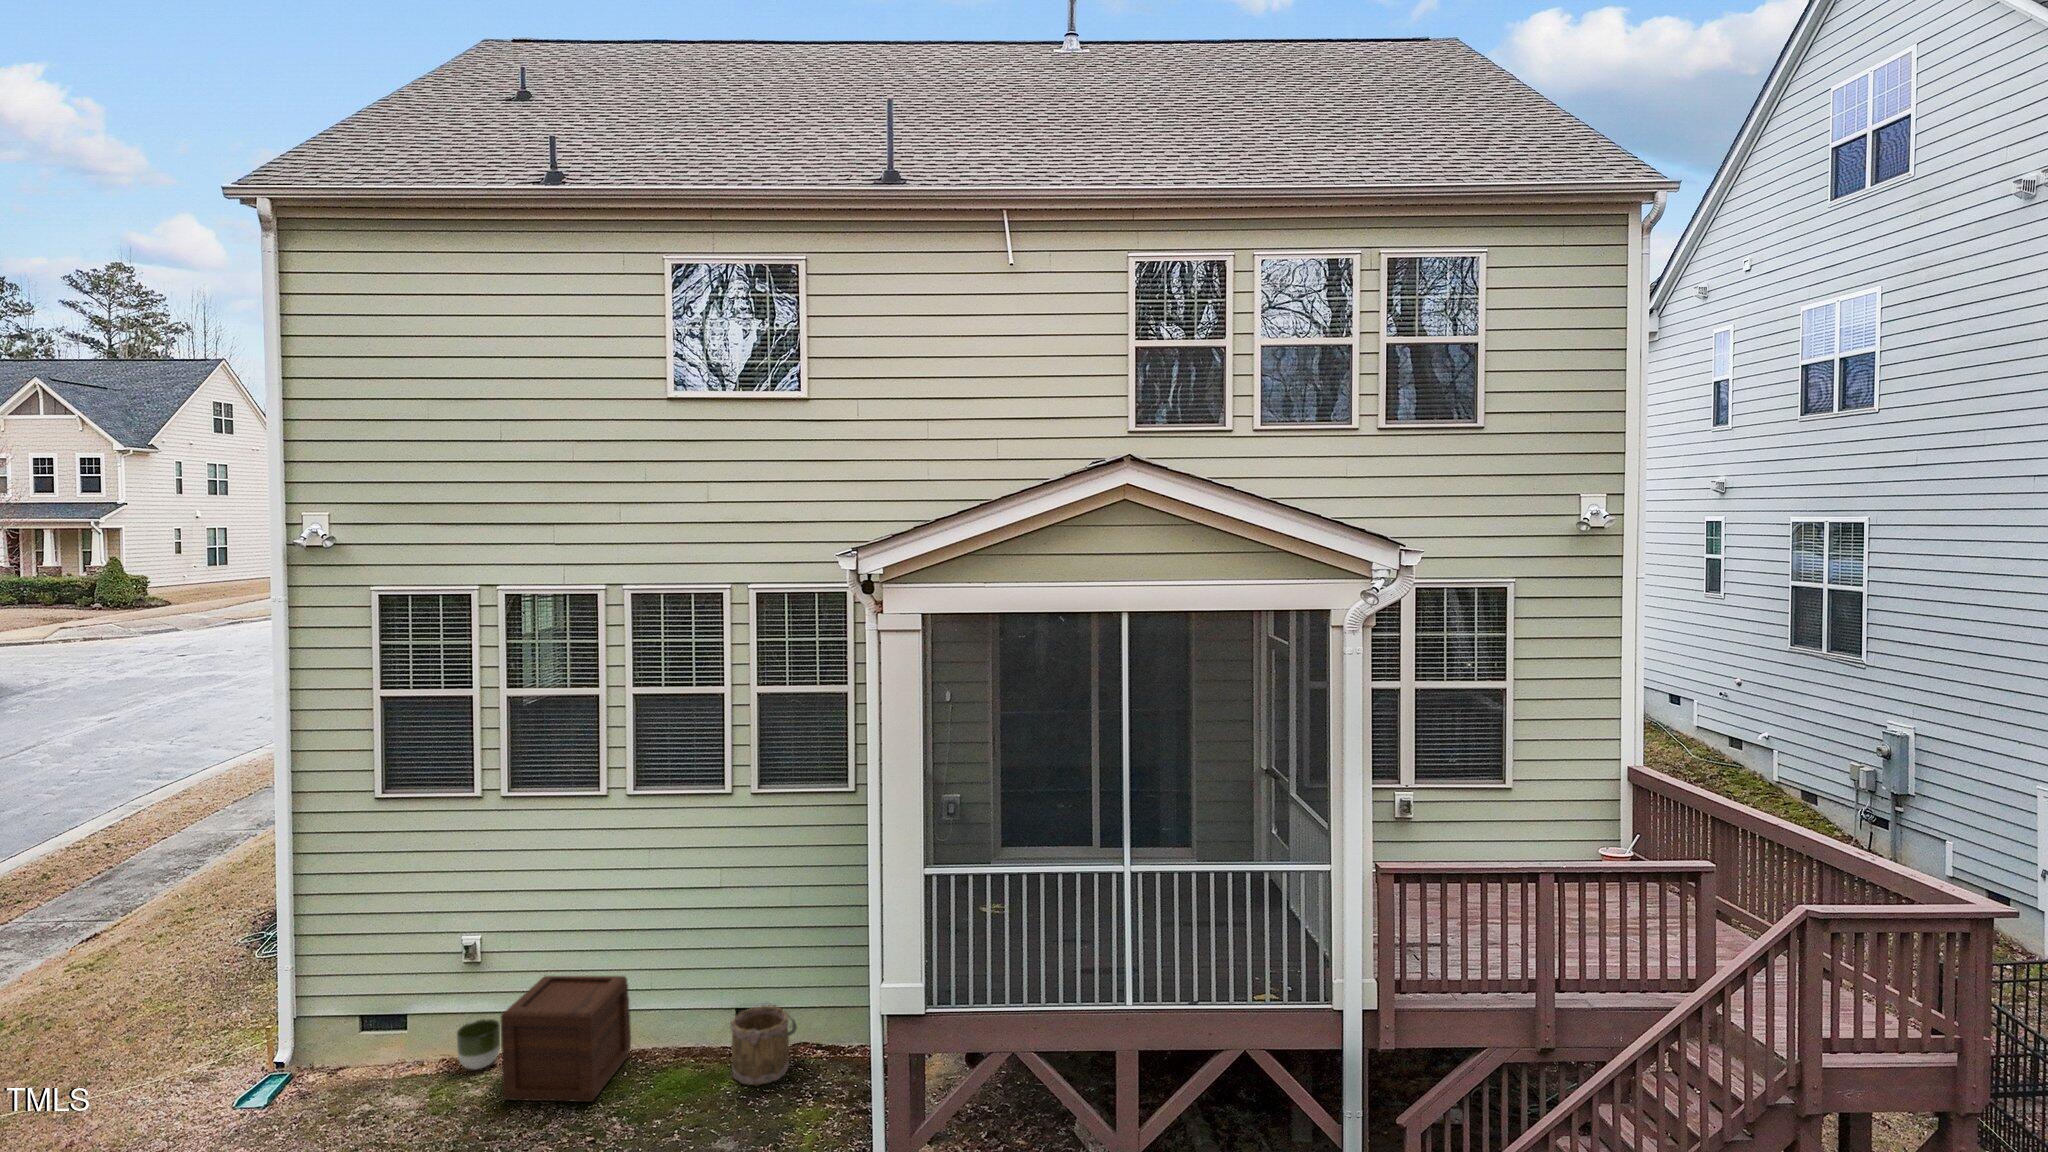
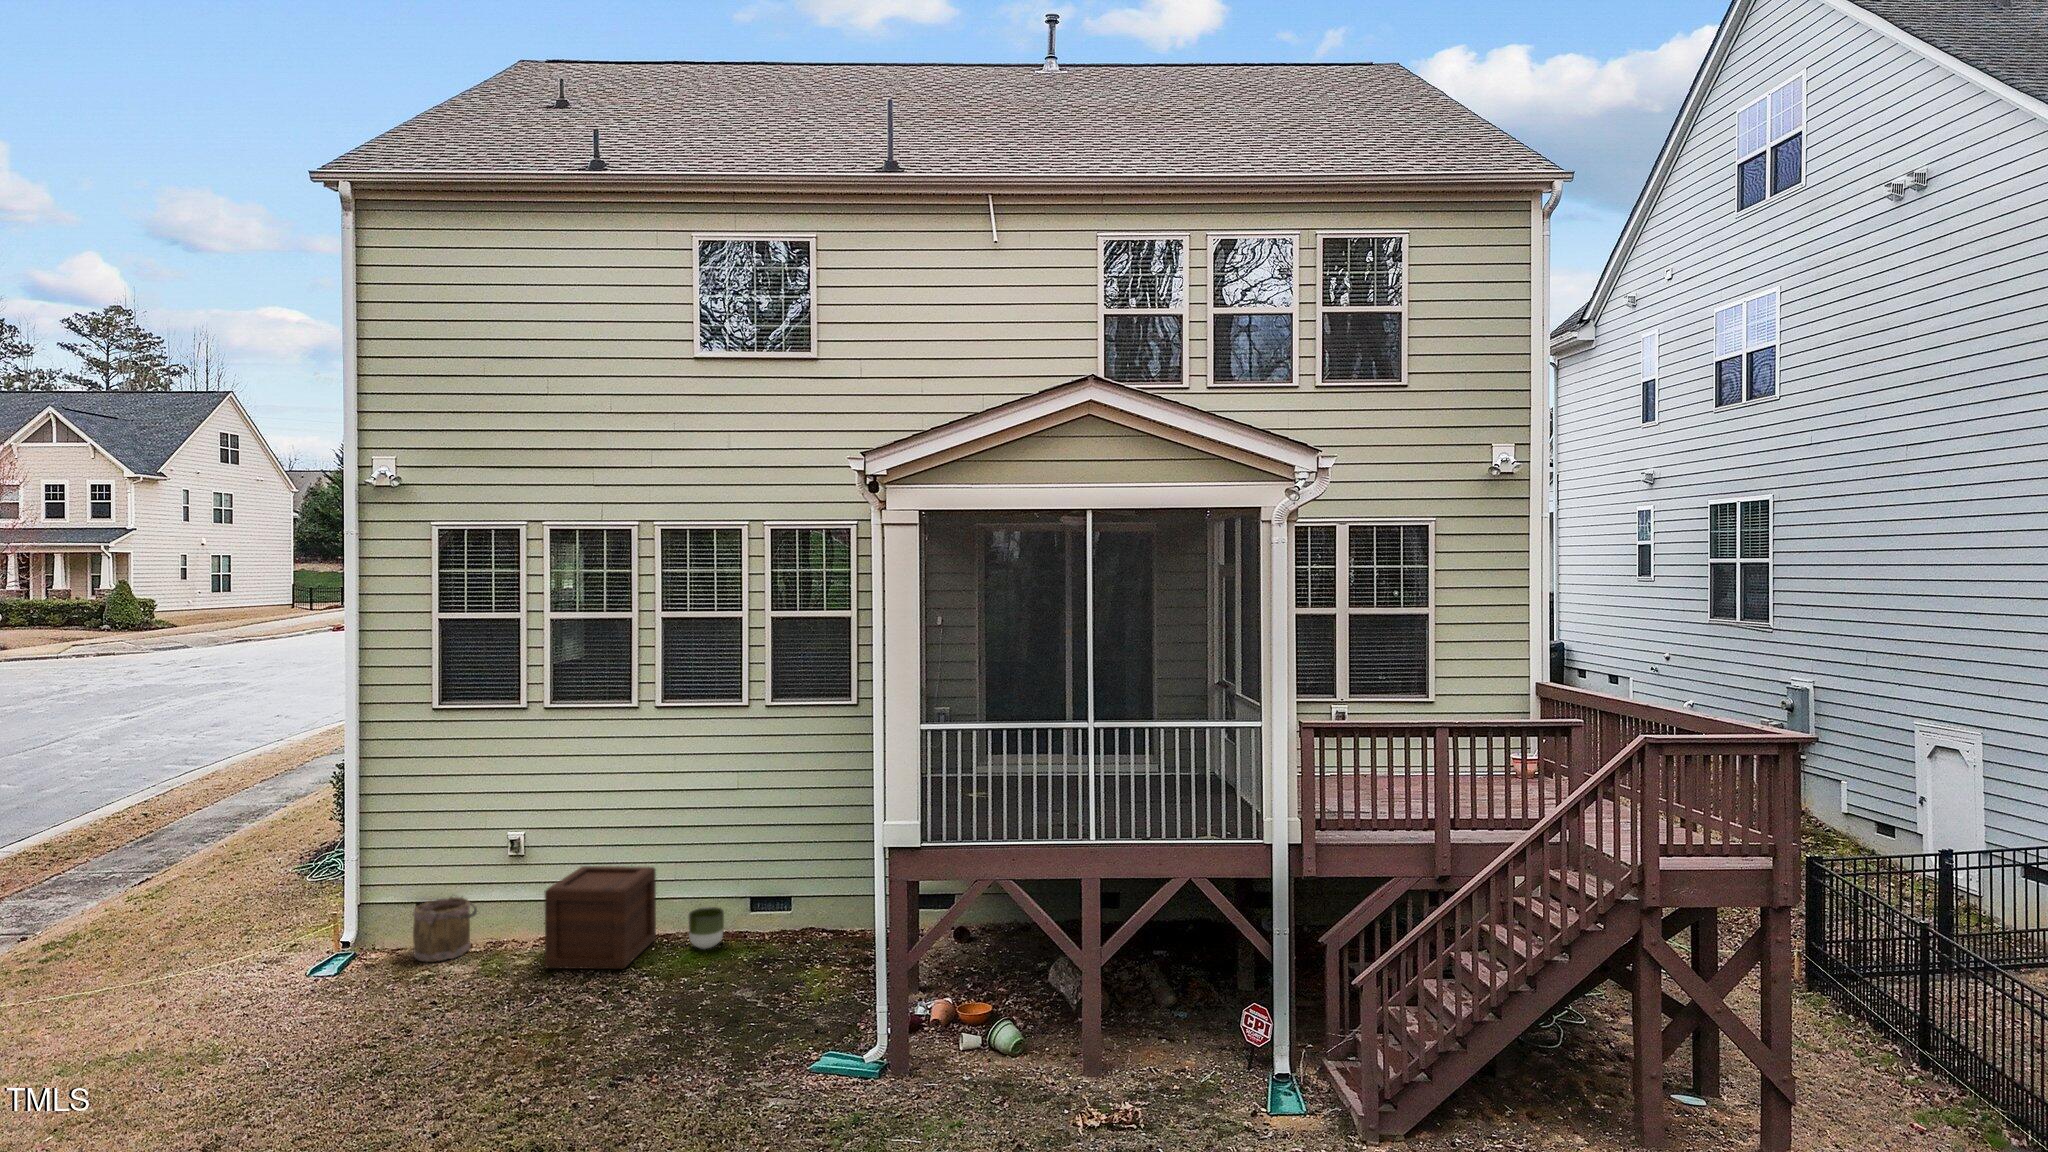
bucket: present [731,1004,797,1085] -> present [413,896,477,962]
planter: present [457,1019,500,1069] -> present [688,907,724,949]

